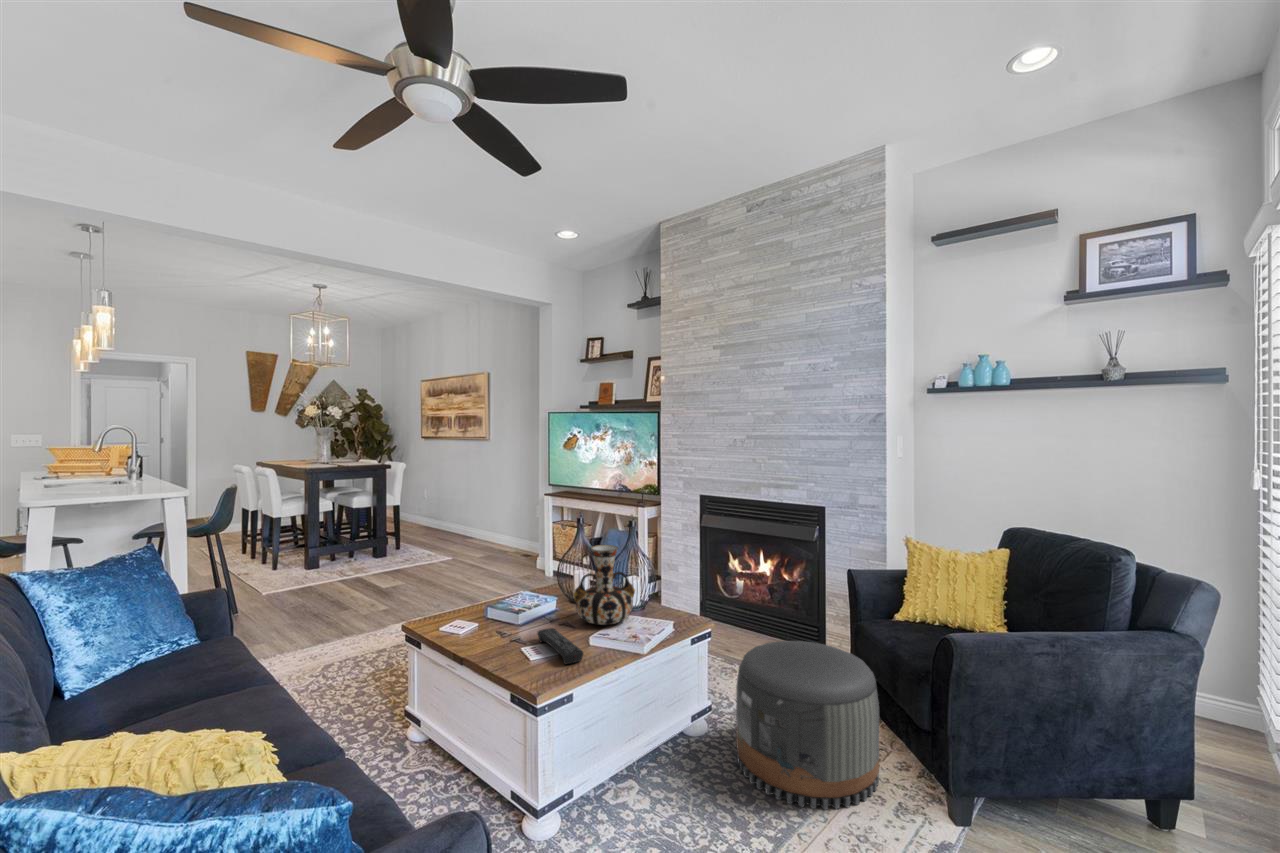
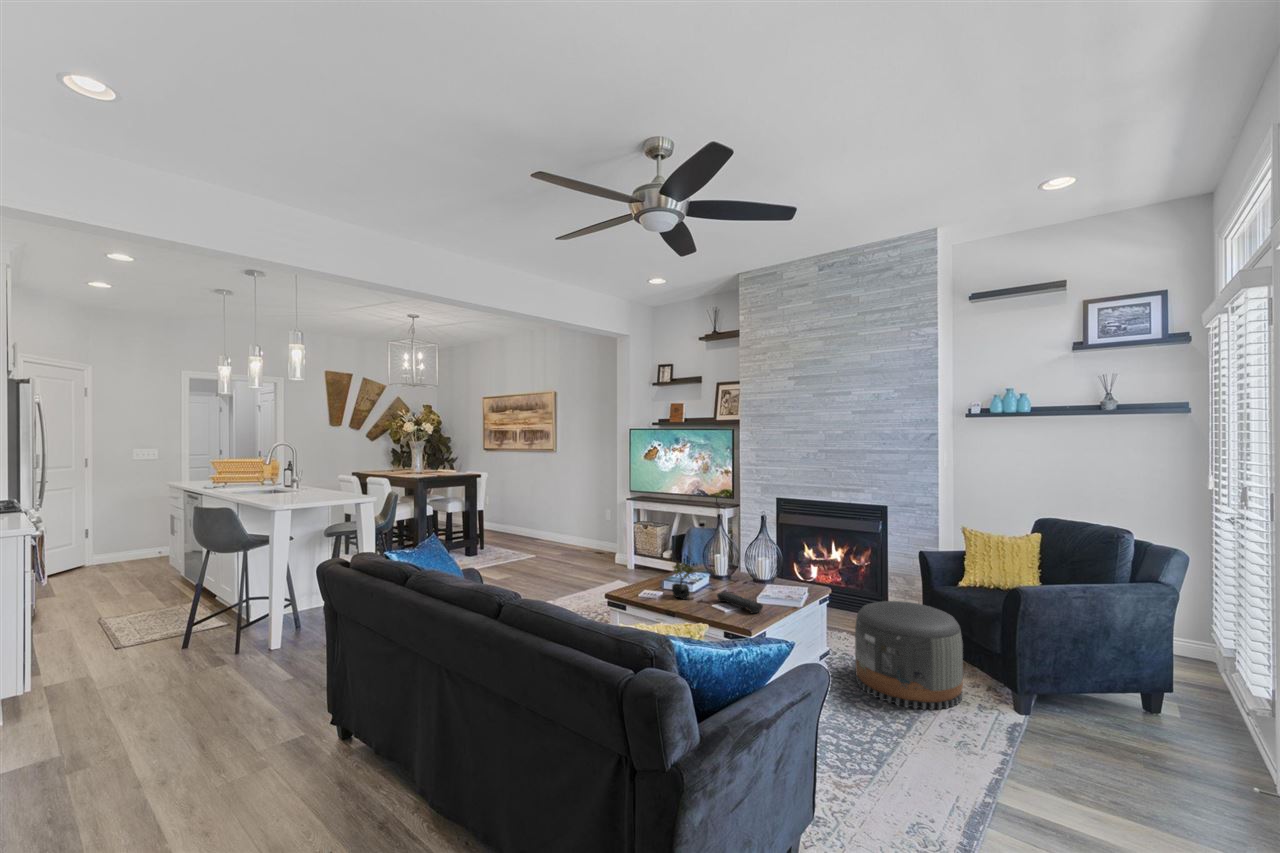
vase: present [573,545,635,625] -> none [731,533,773,591]
succulent plant: none [481,584,515,638] -> present [672,562,695,600]

